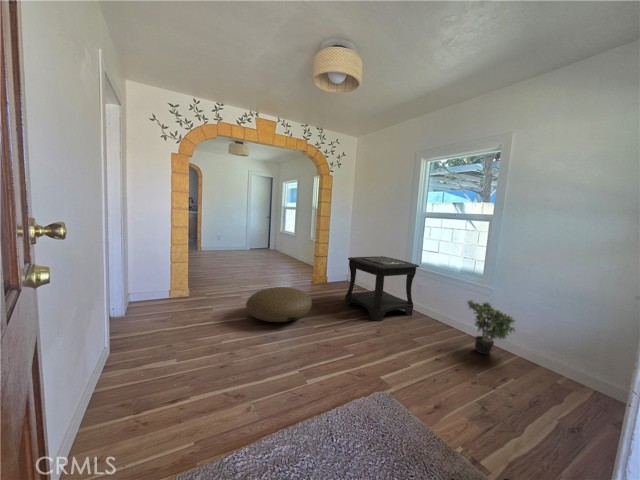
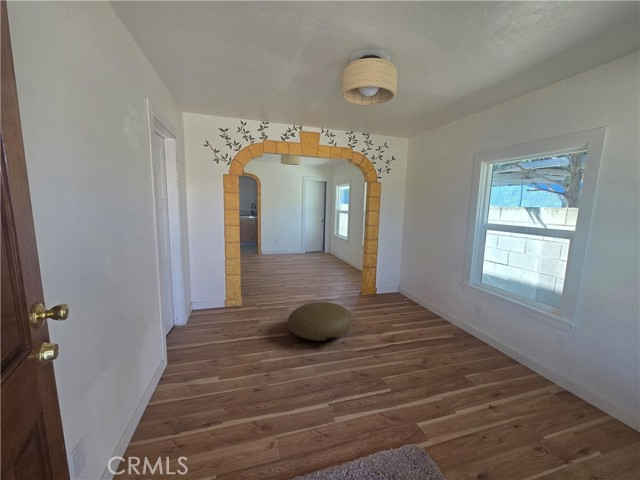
side table: present [345,256,419,321] -> none [391,270,477,345]
potted plant: present [467,300,515,354] -> none [534,335,606,406]

